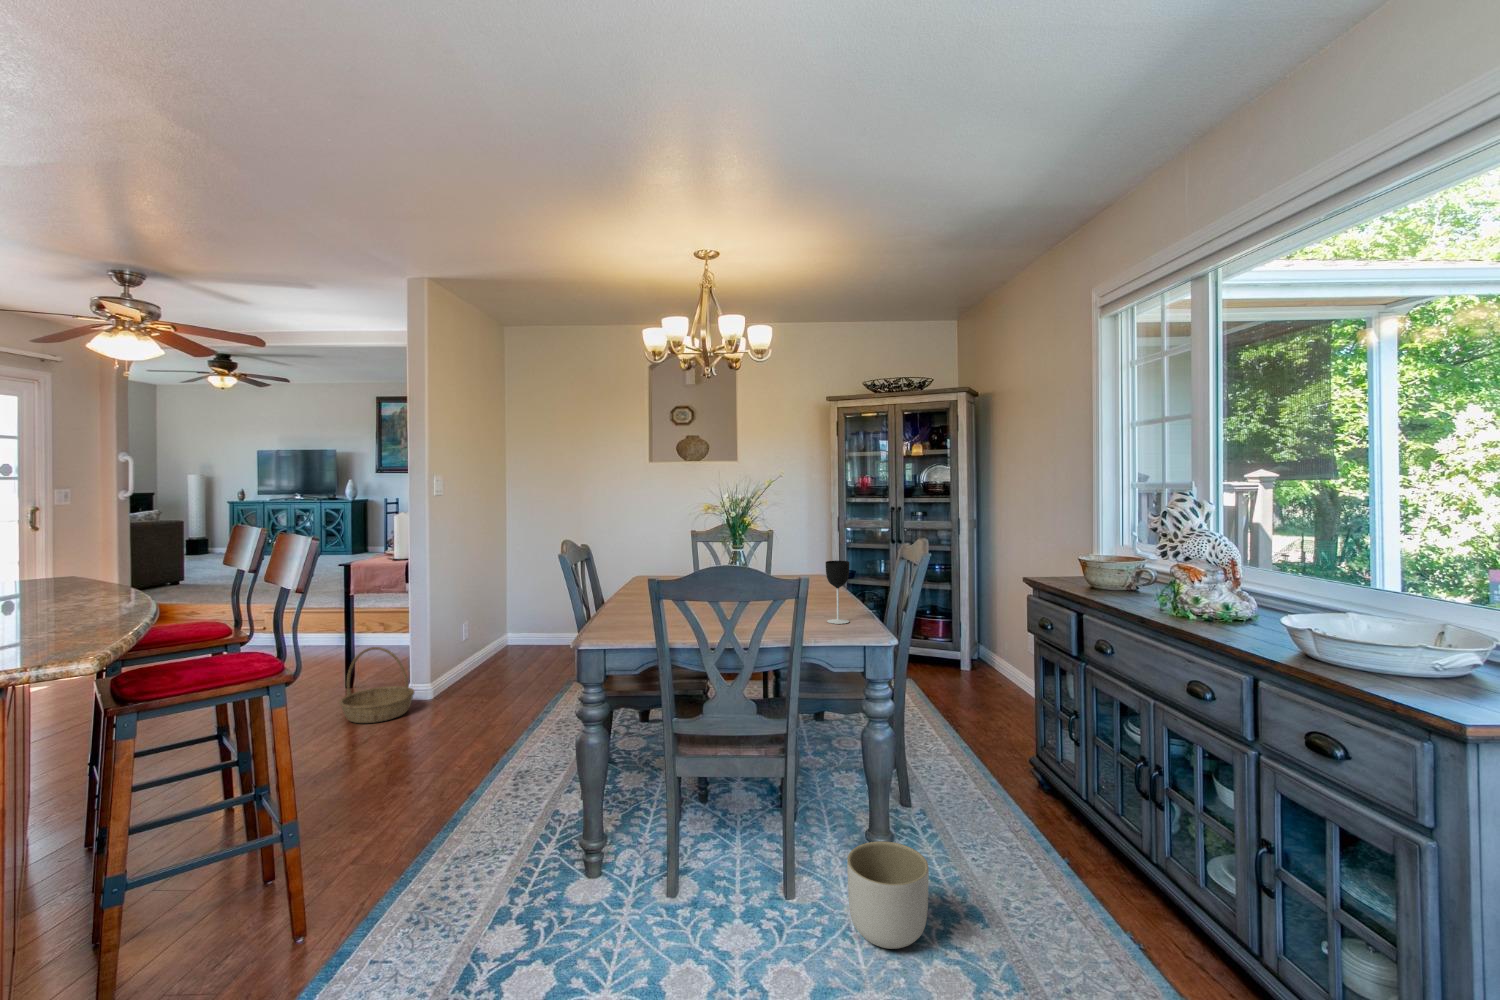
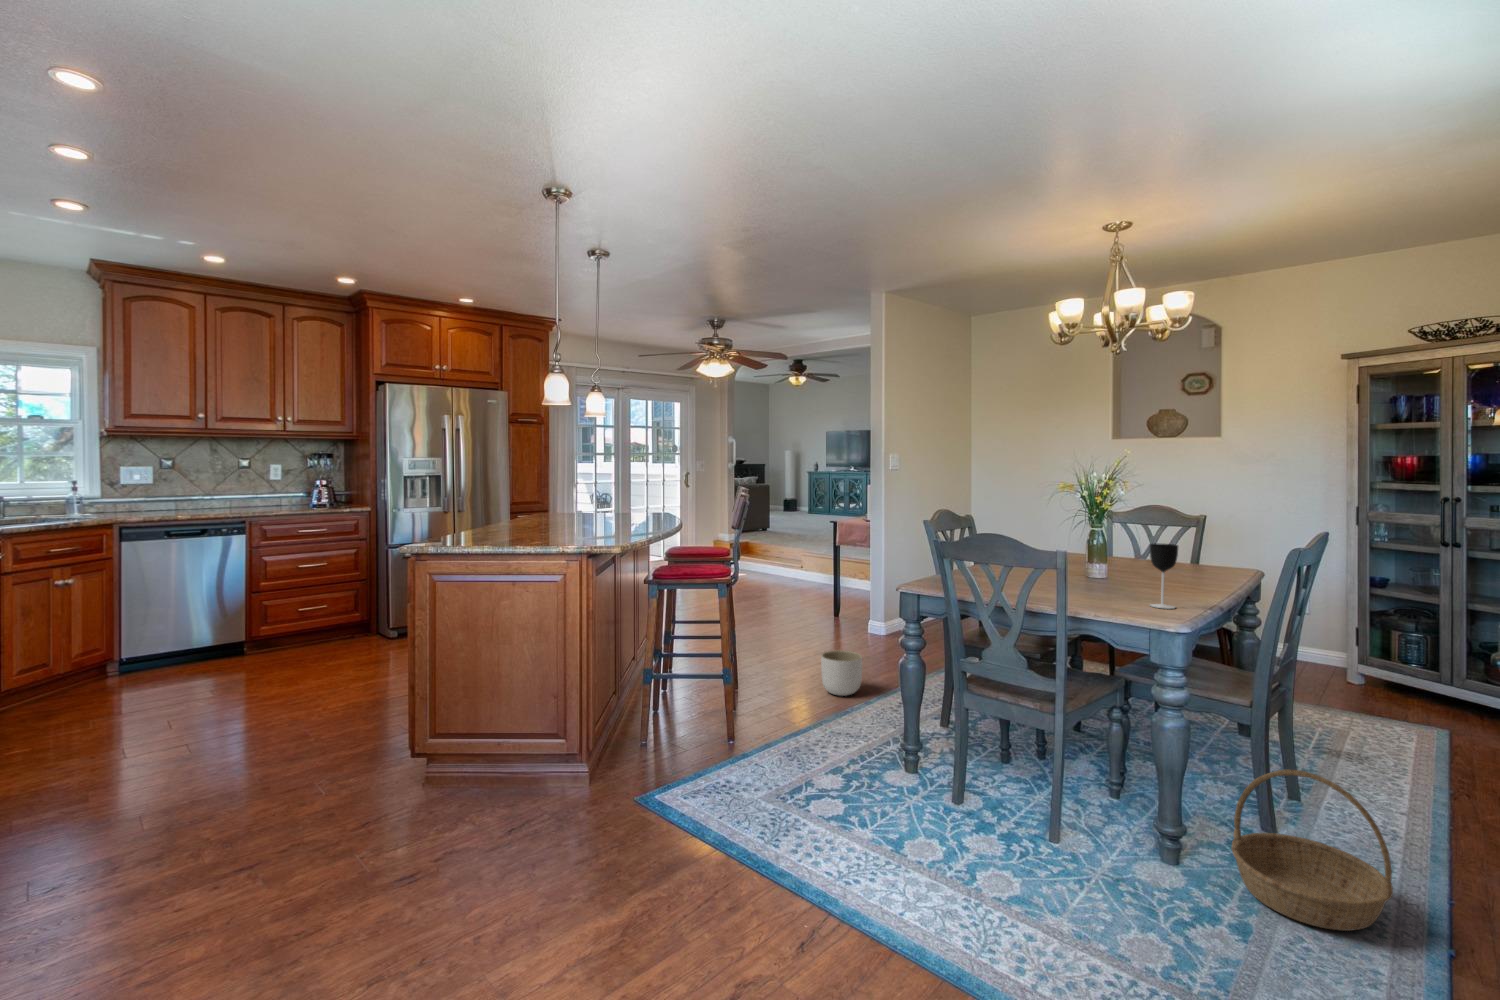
basket: present [339,647,415,723] -> present [1232,769,1393,931]
planter: present [847,841,929,949] -> present [821,650,862,696]

